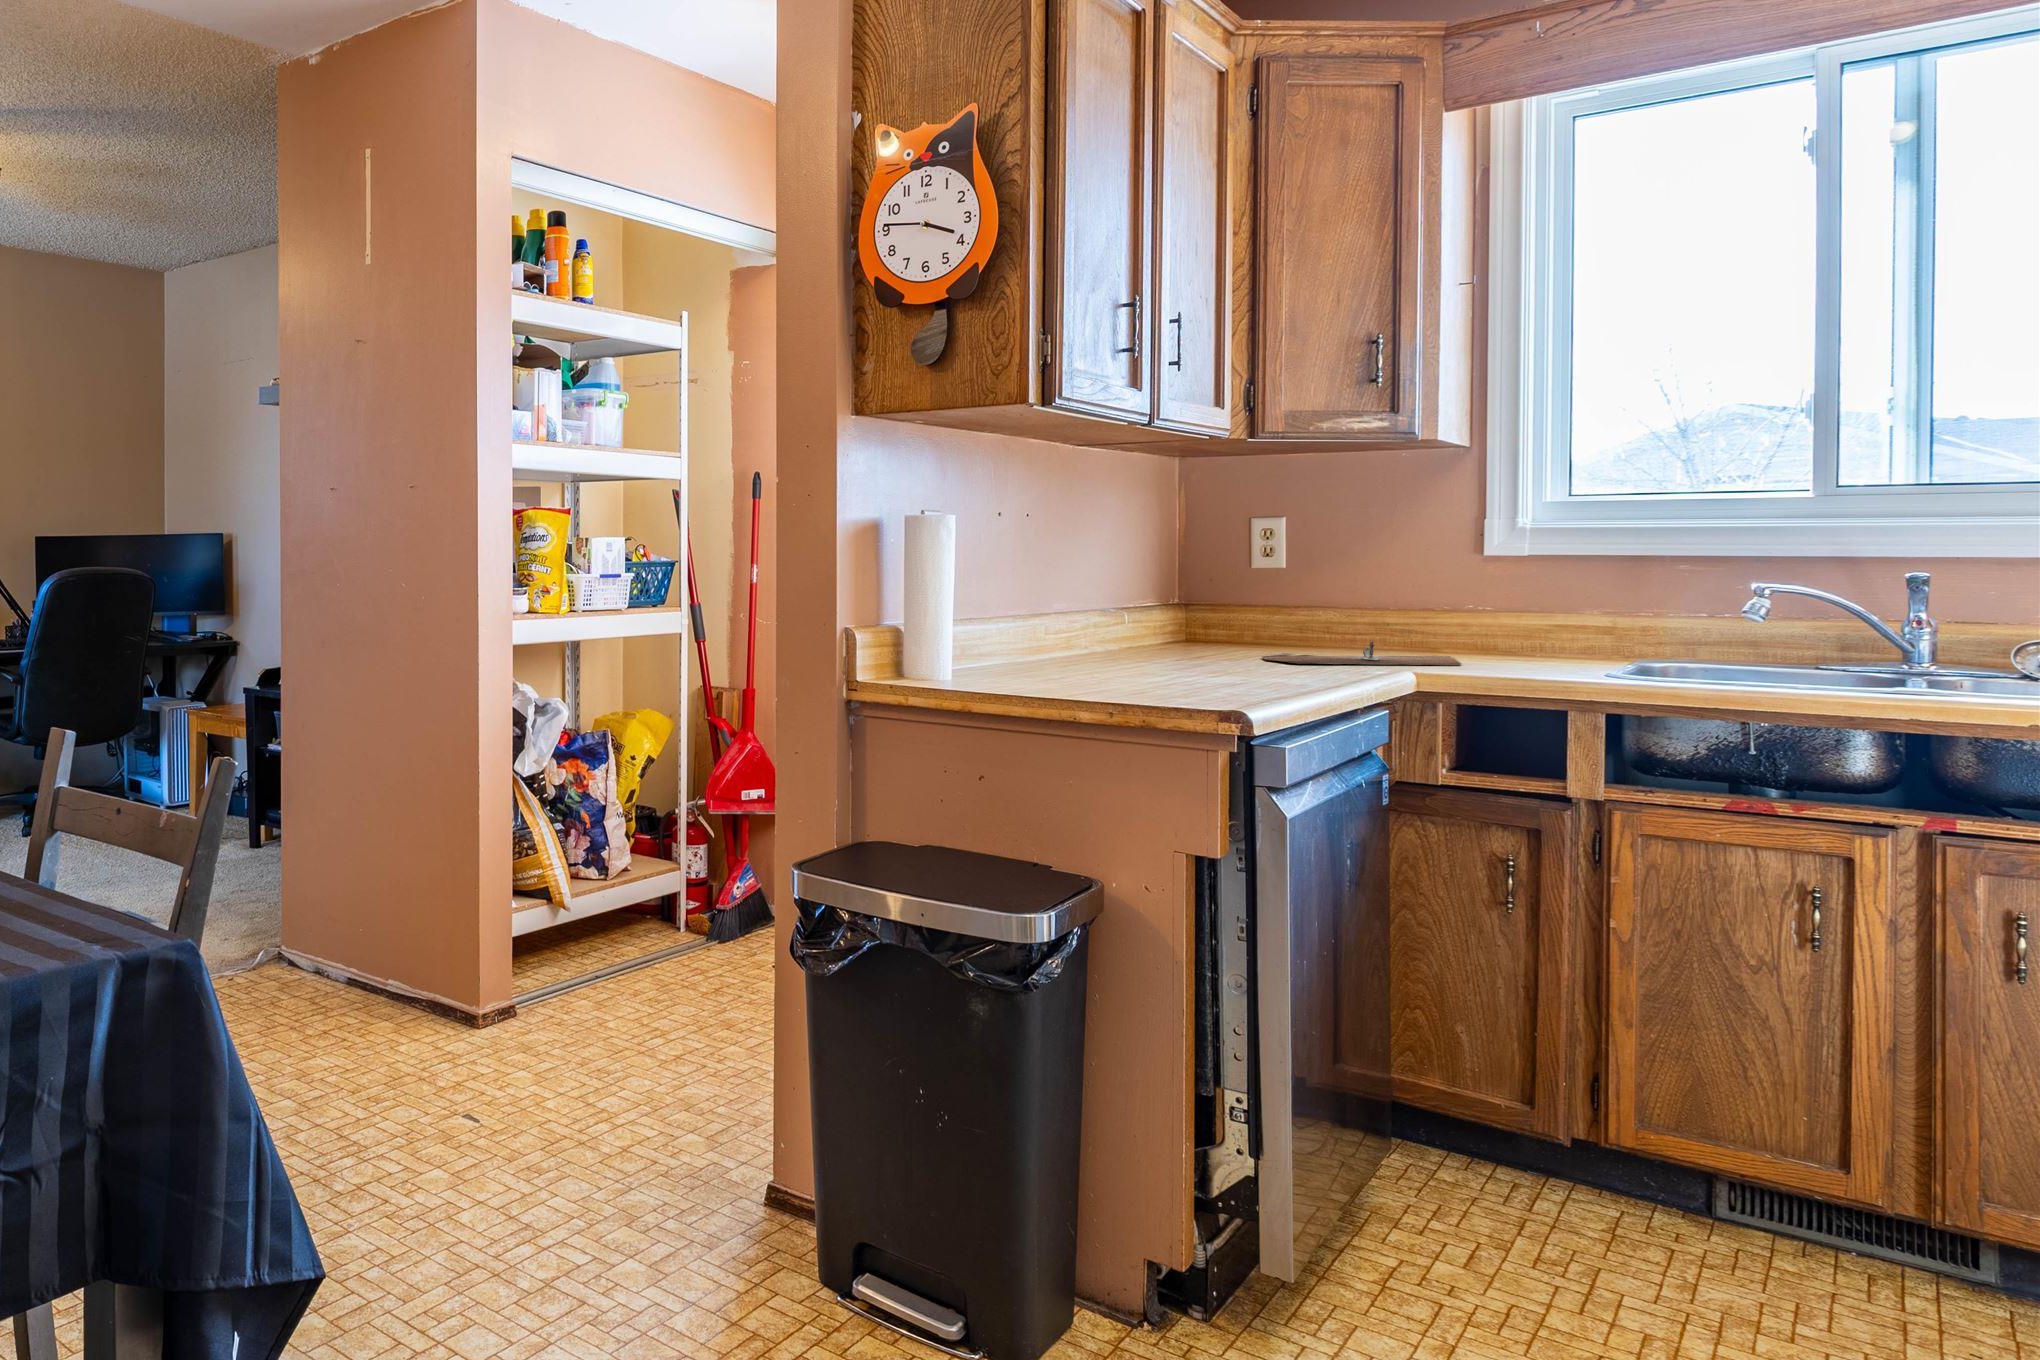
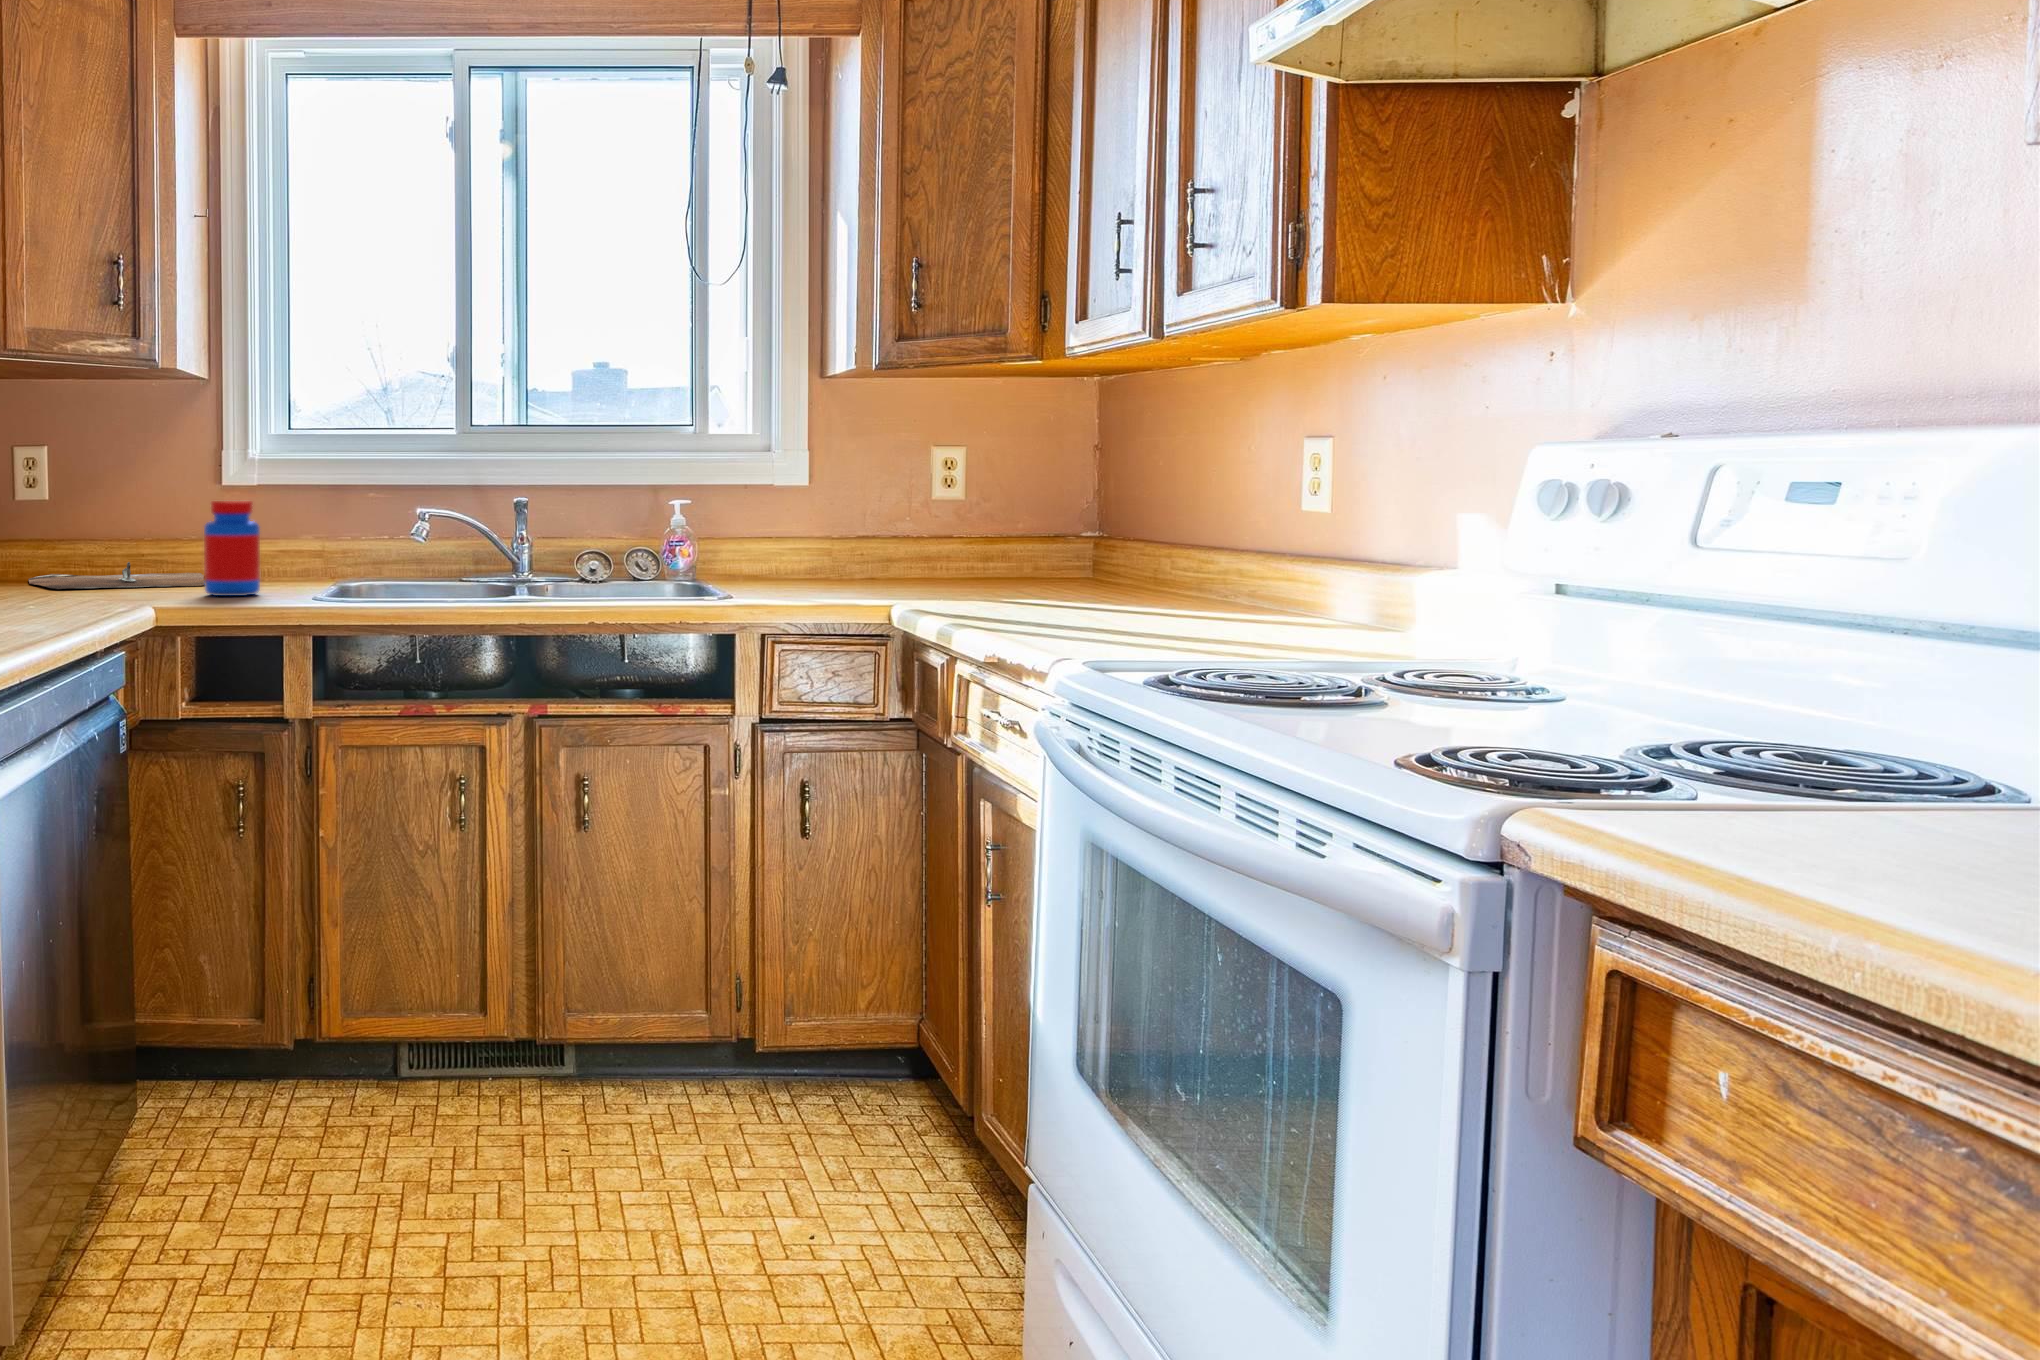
jar: none [1468,576,1538,672] -> present [204,501,260,596]

